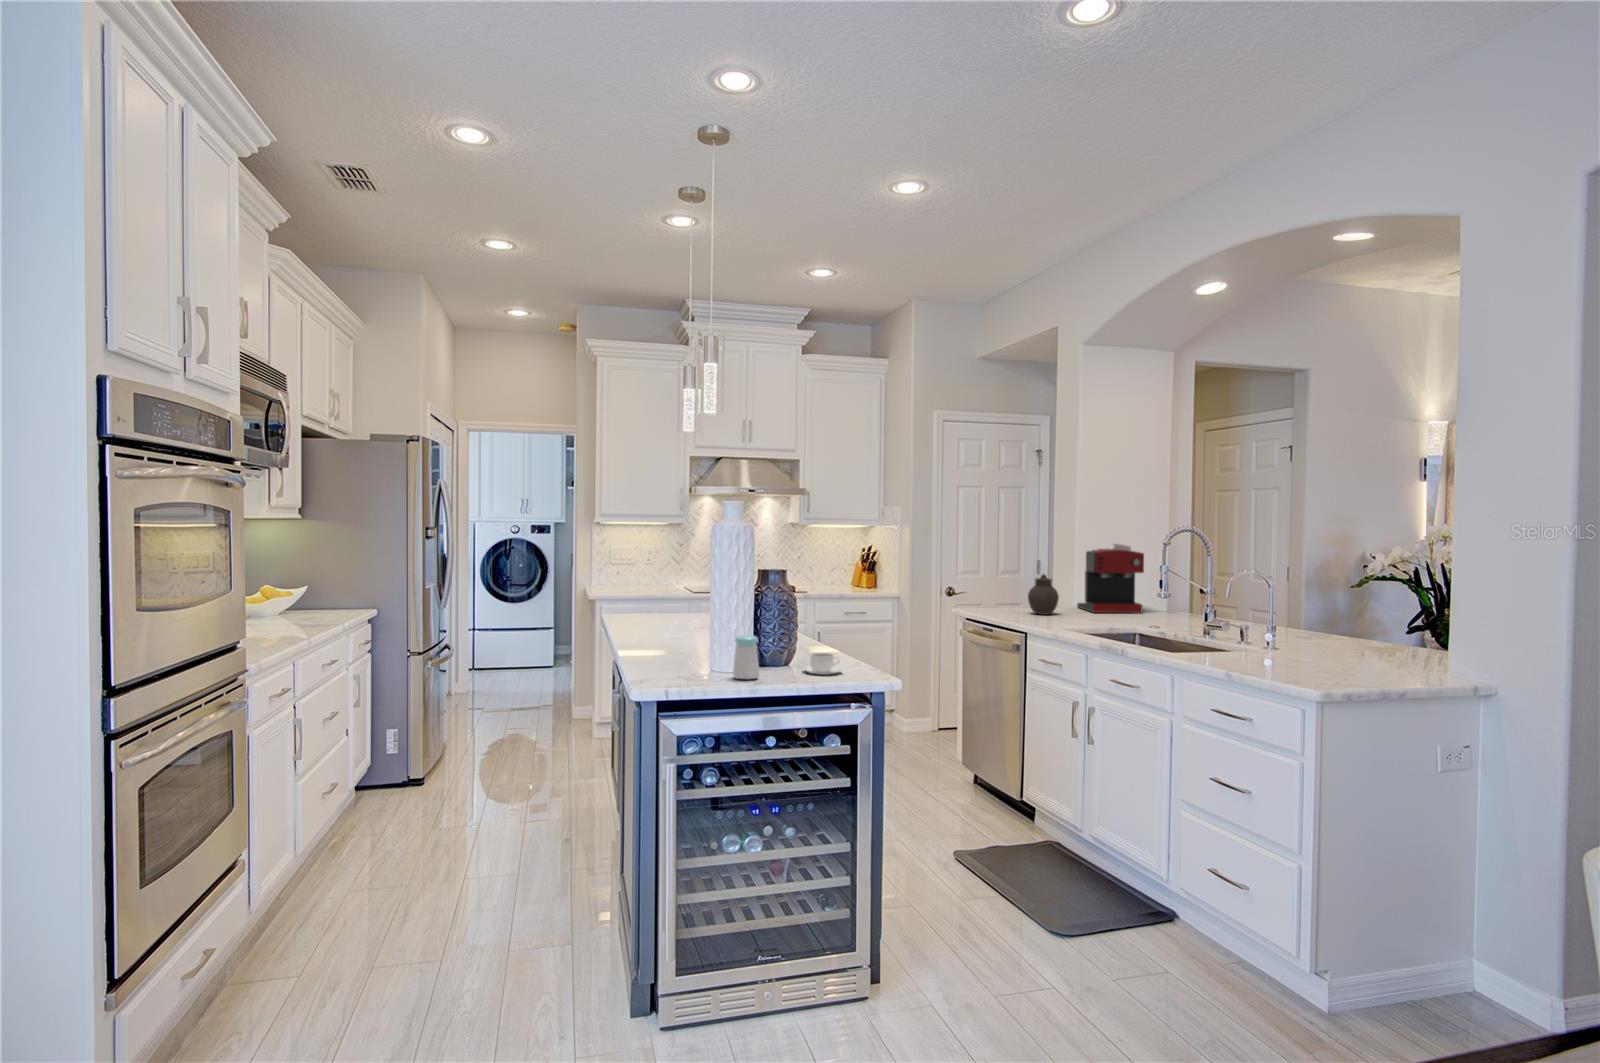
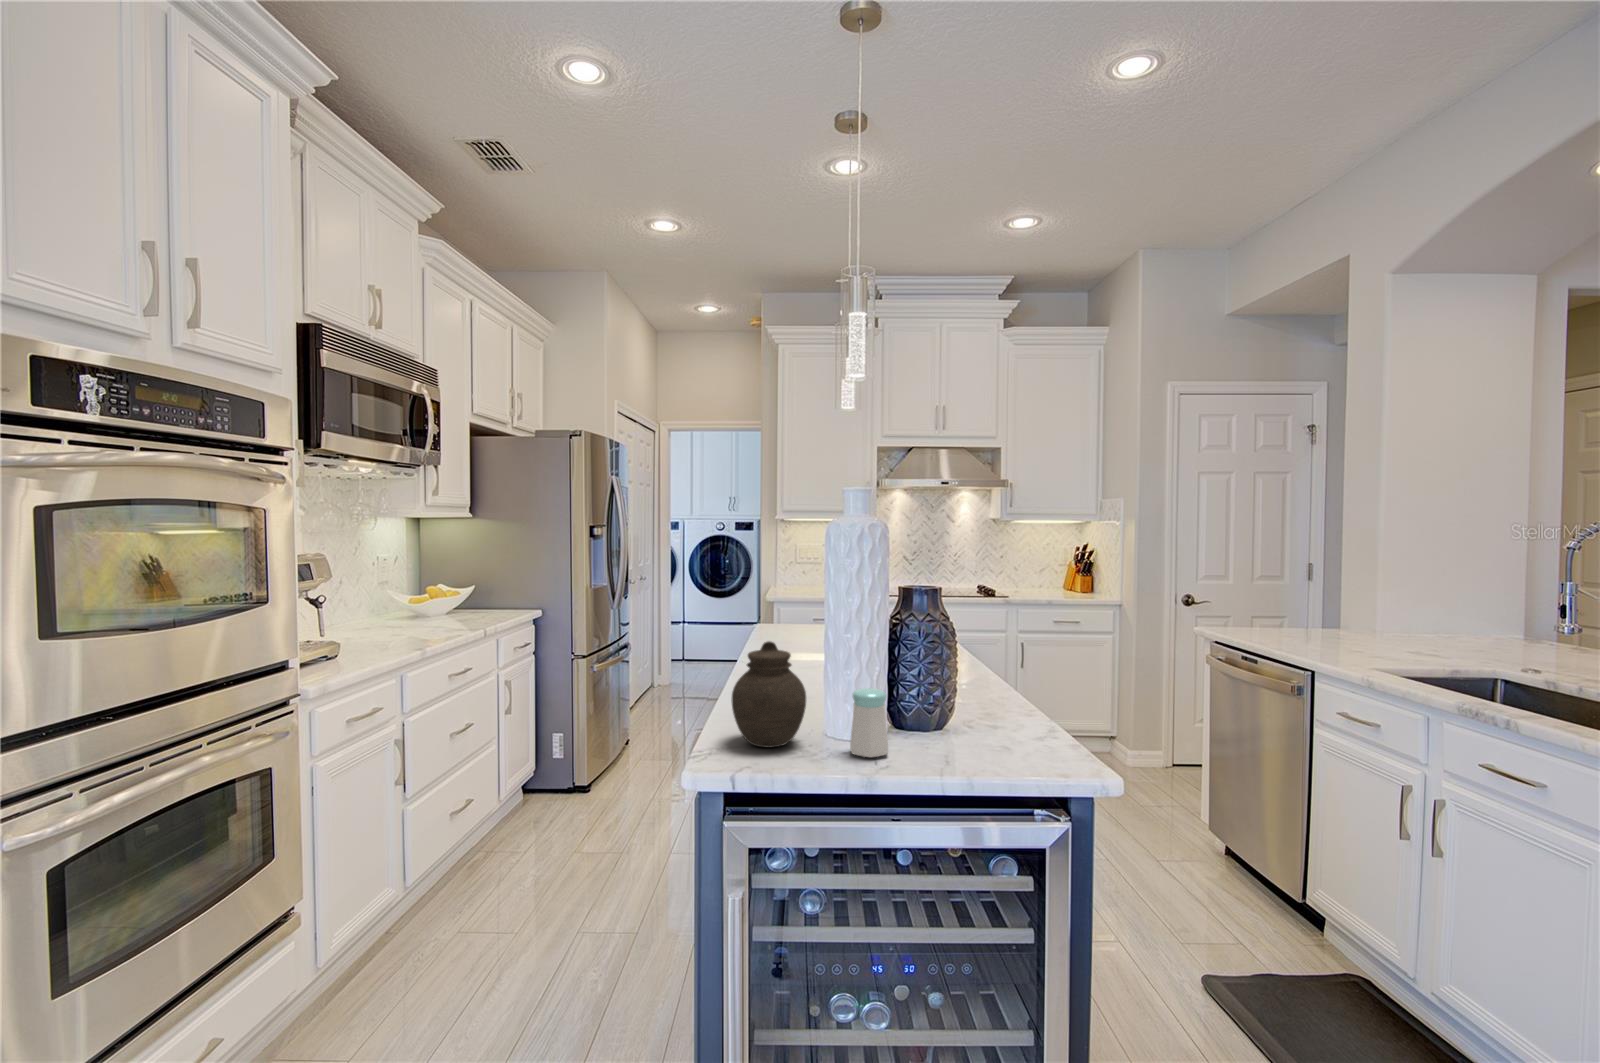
coffee maker: present [1077,544,1144,613] -> none [1383,545,1500,646]
jar: present [1028,574,1059,615] -> present [731,641,806,748]
coffee cup: present [803,653,842,675] -> none [961,716,1024,753]

